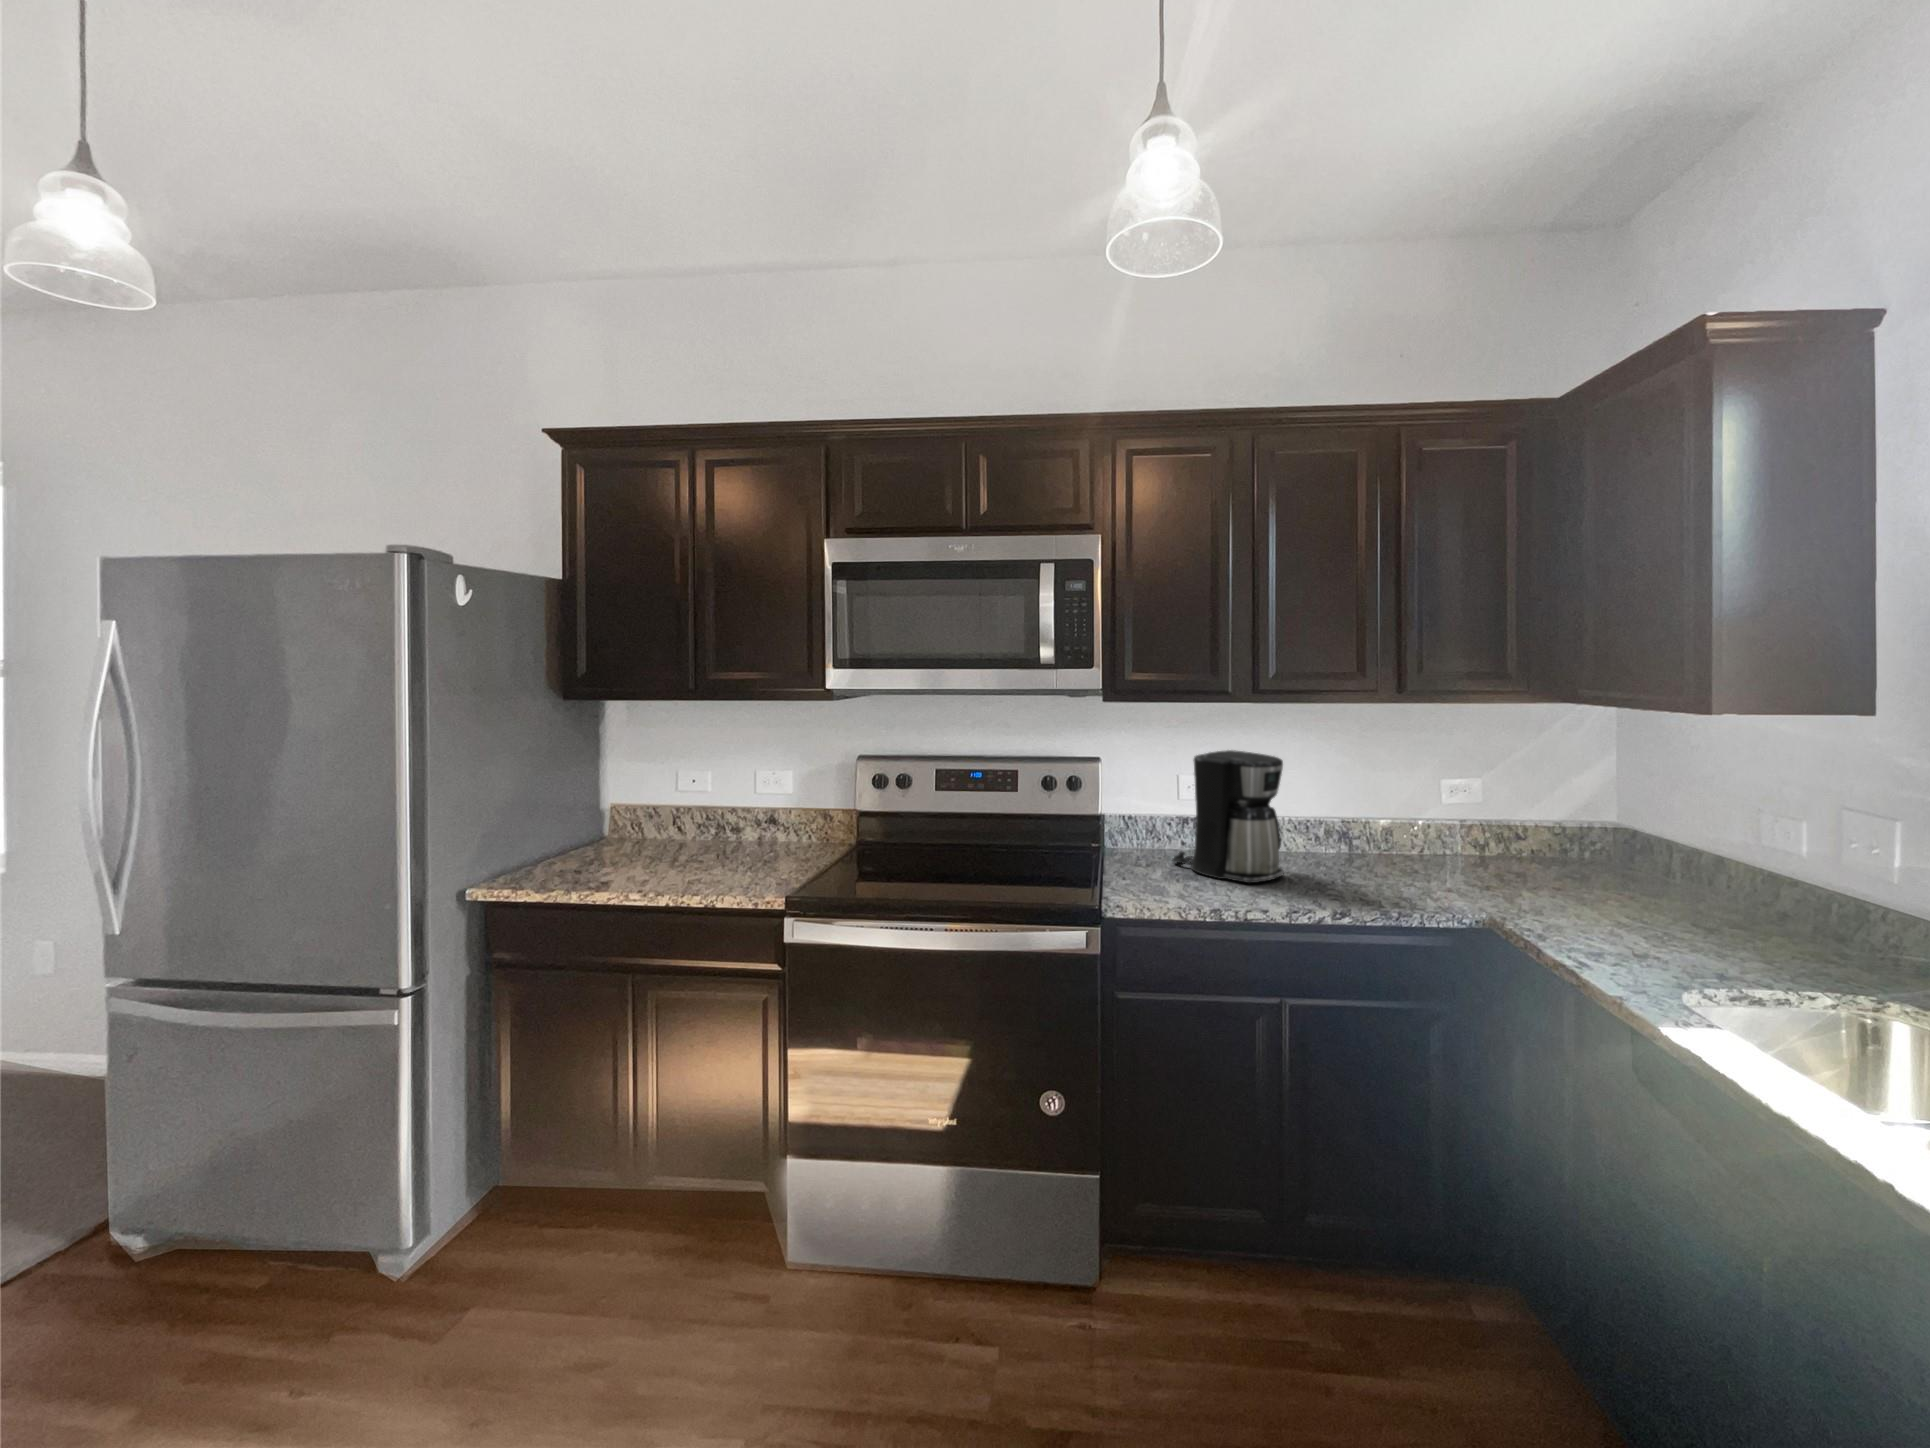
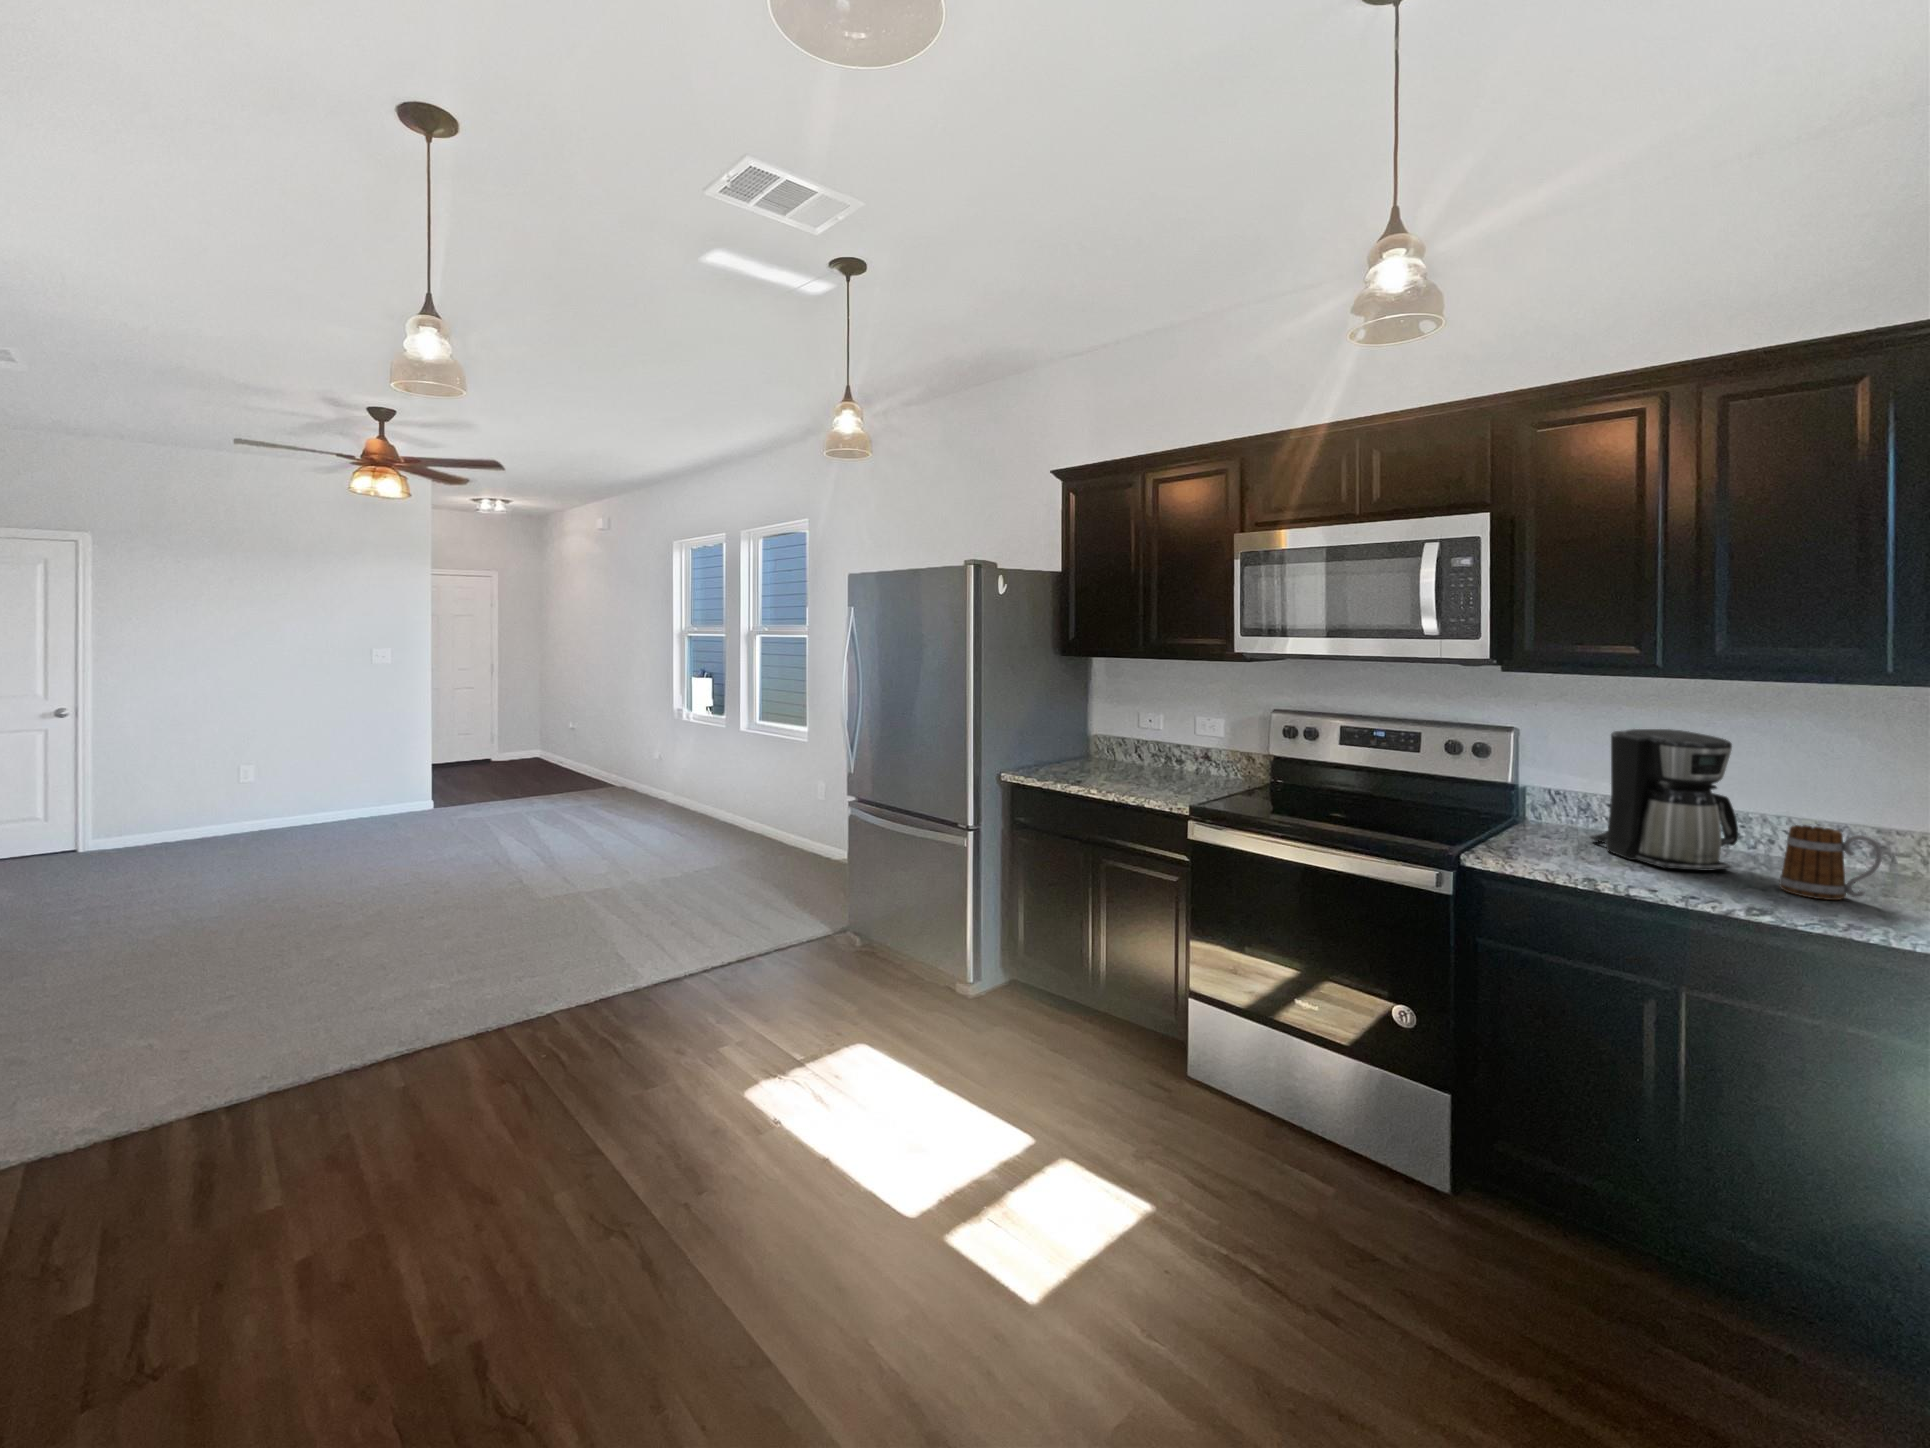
mug: none [1326,827,1389,891] -> present [1779,825,1882,900]

